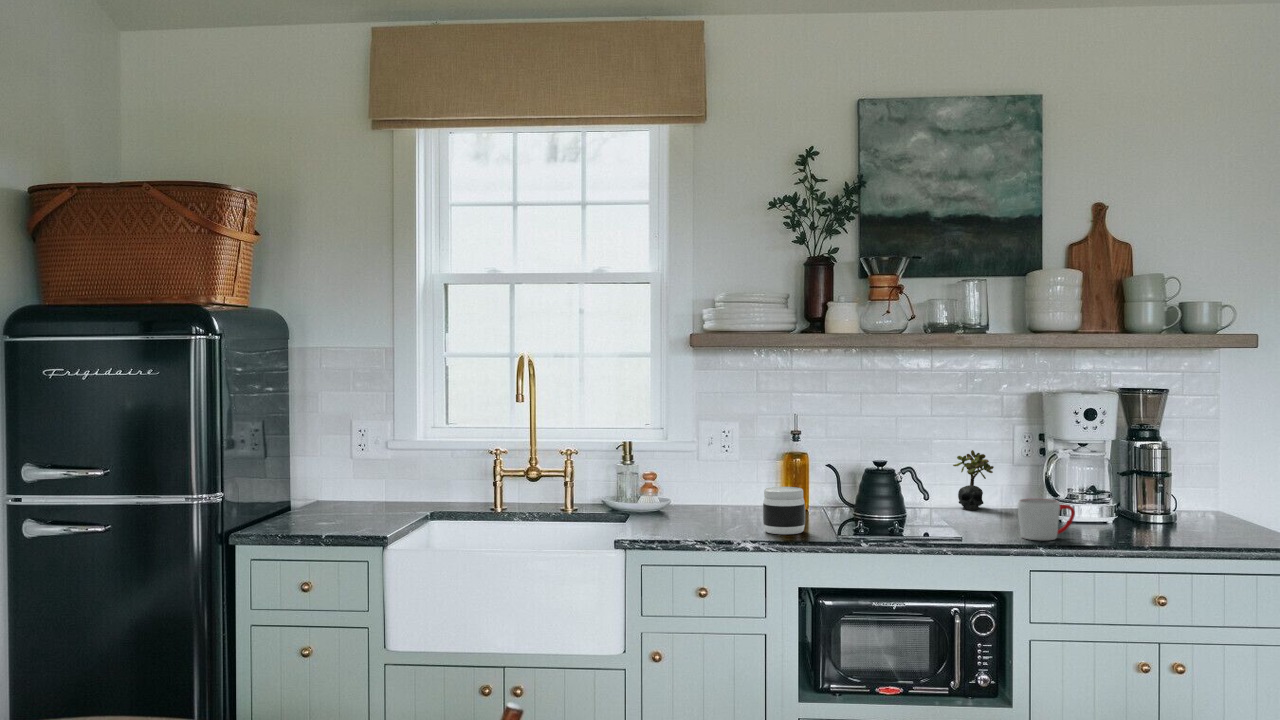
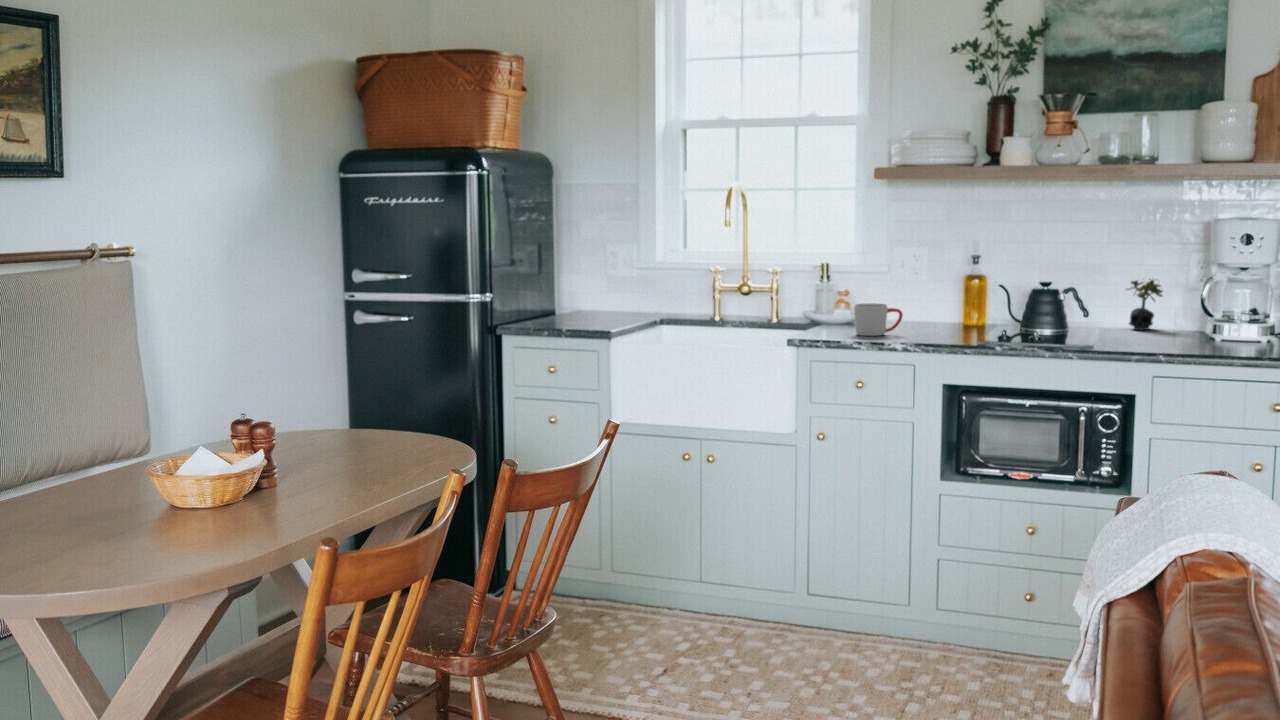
jar: present [763,487,805,534] -> none [921,300,958,340]
mug: present [1017,498,1075,540] -> present [854,303,903,336]

